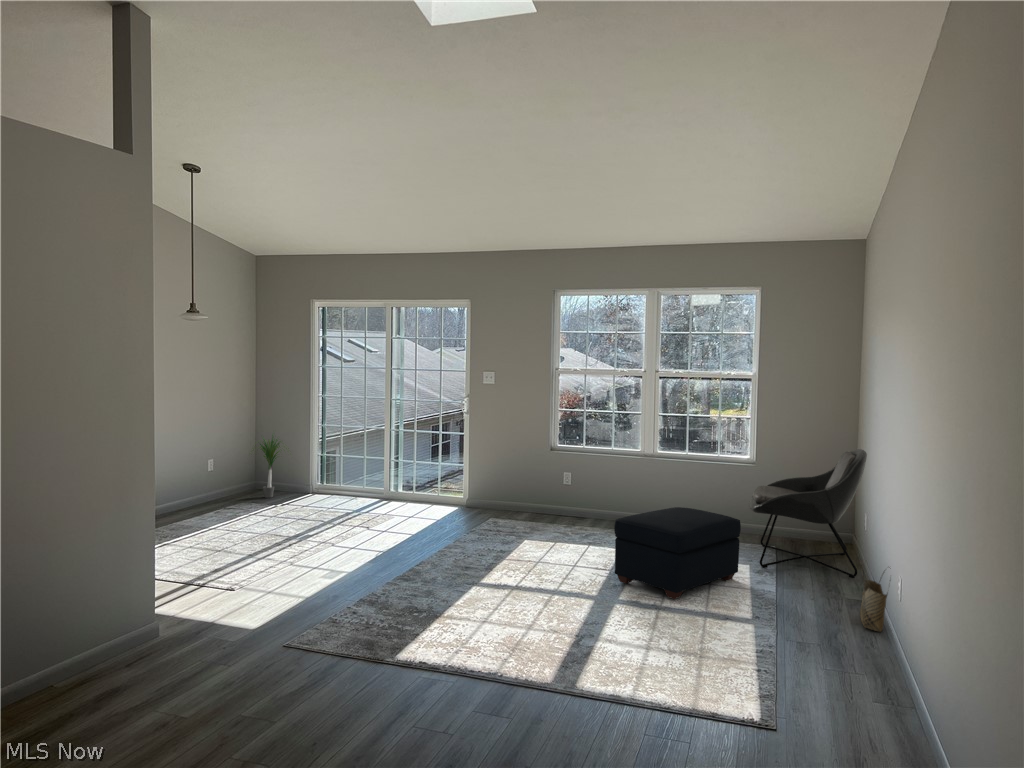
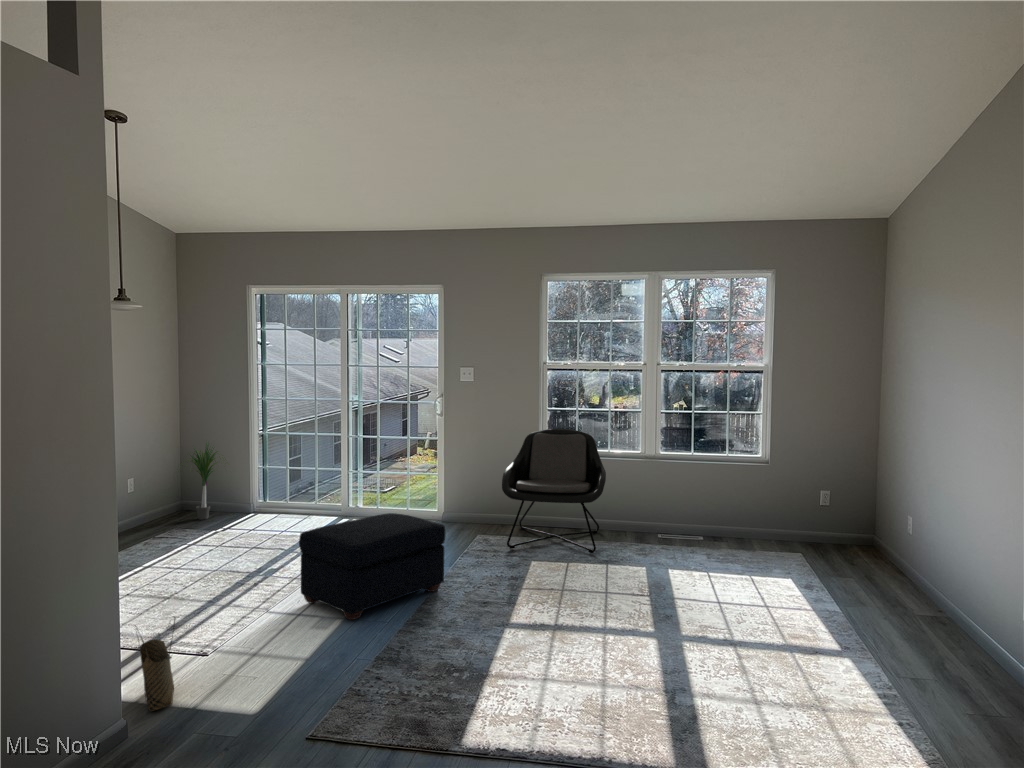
lounge chair: present [749,449,867,578] -> present [502,429,606,553]
ottoman: present [614,507,741,599] -> present [299,513,445,620]
woven basket: present [860,576,888,632] -> present [135,617,175,711]

